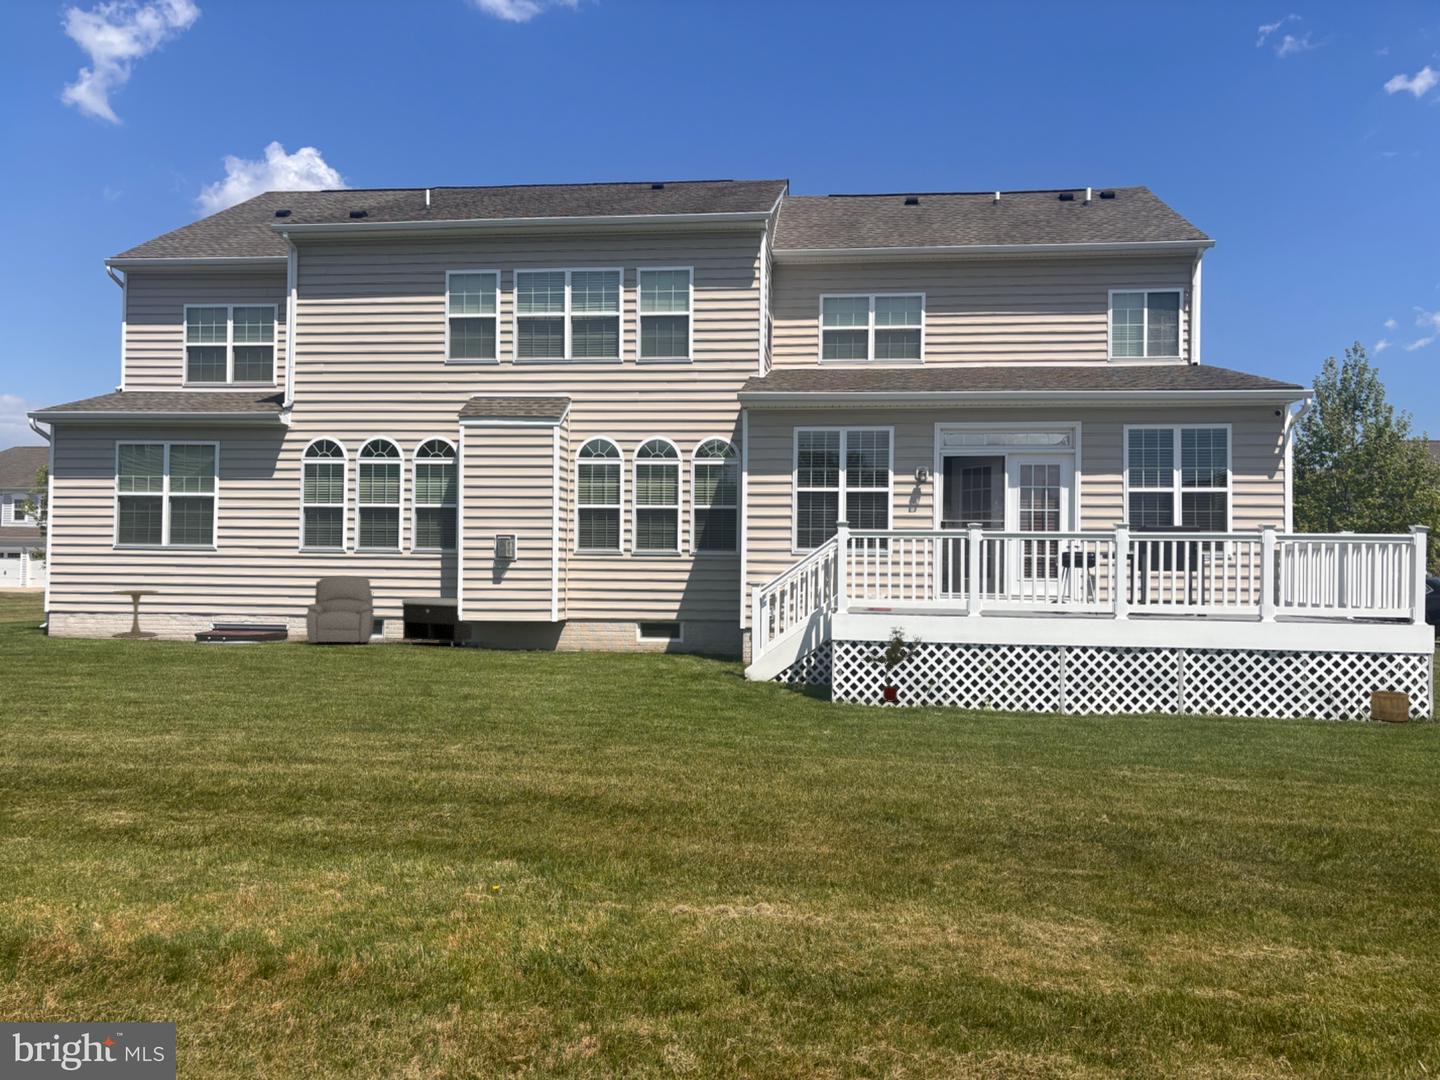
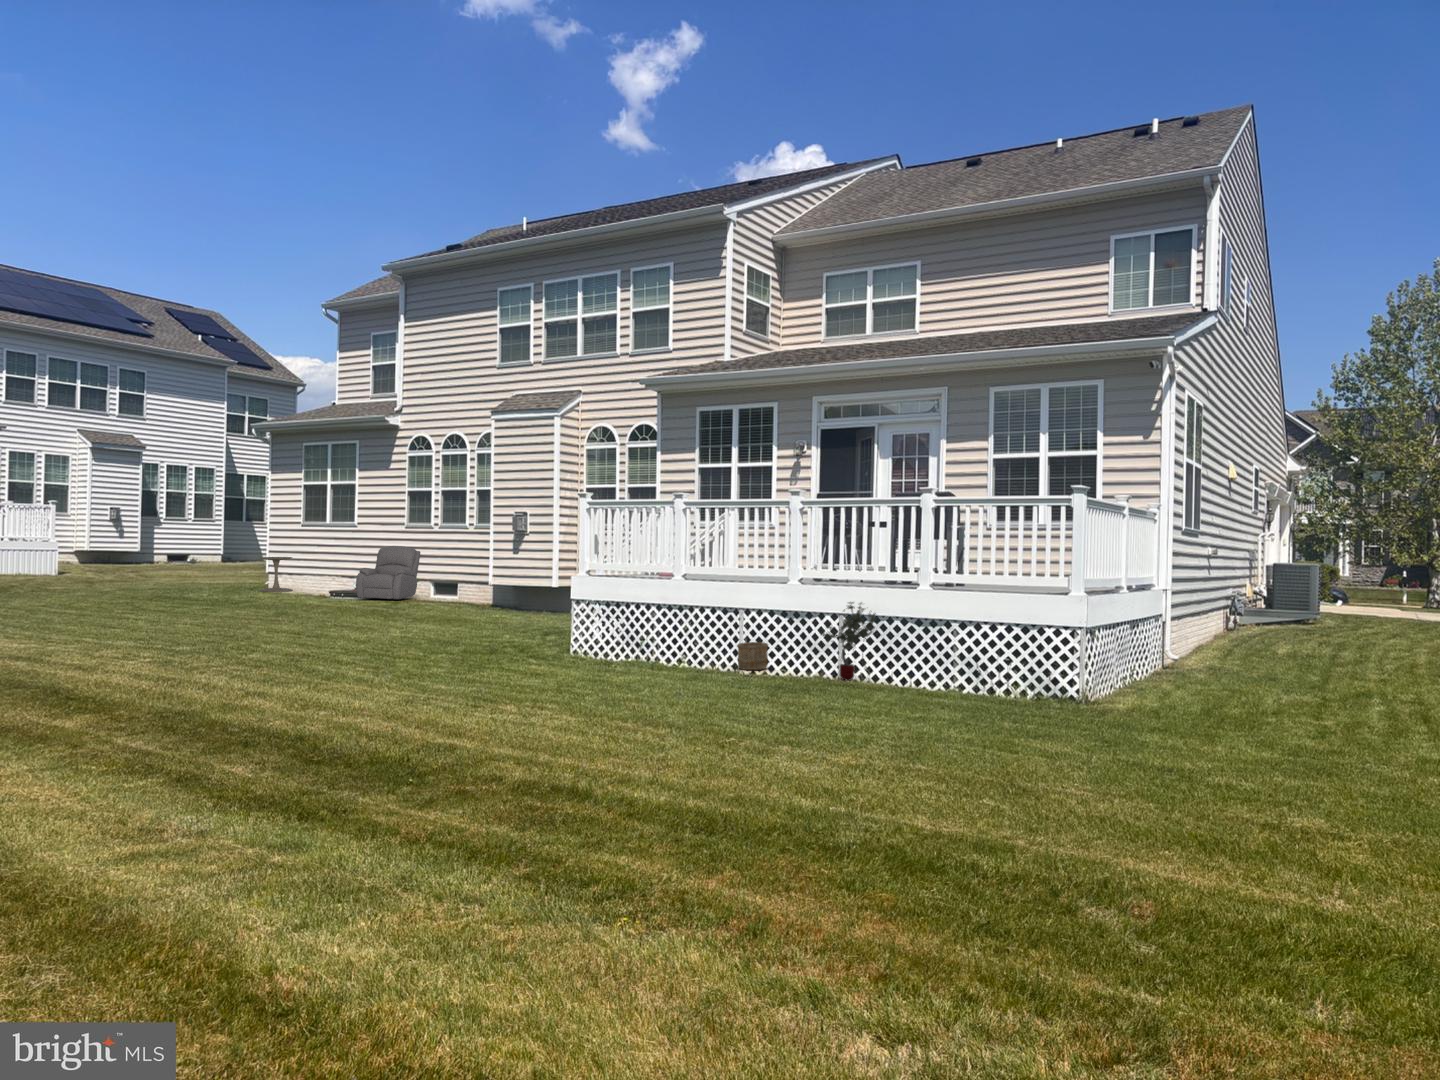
storage bench: present [402,597,472,646] -> none [423,564,476,604]
potted tree: present [862,627,921,702] -> present [822,602,876,680]
wooden bucket: present [1370,690,1410,721] -> present [737,642,768,670]

